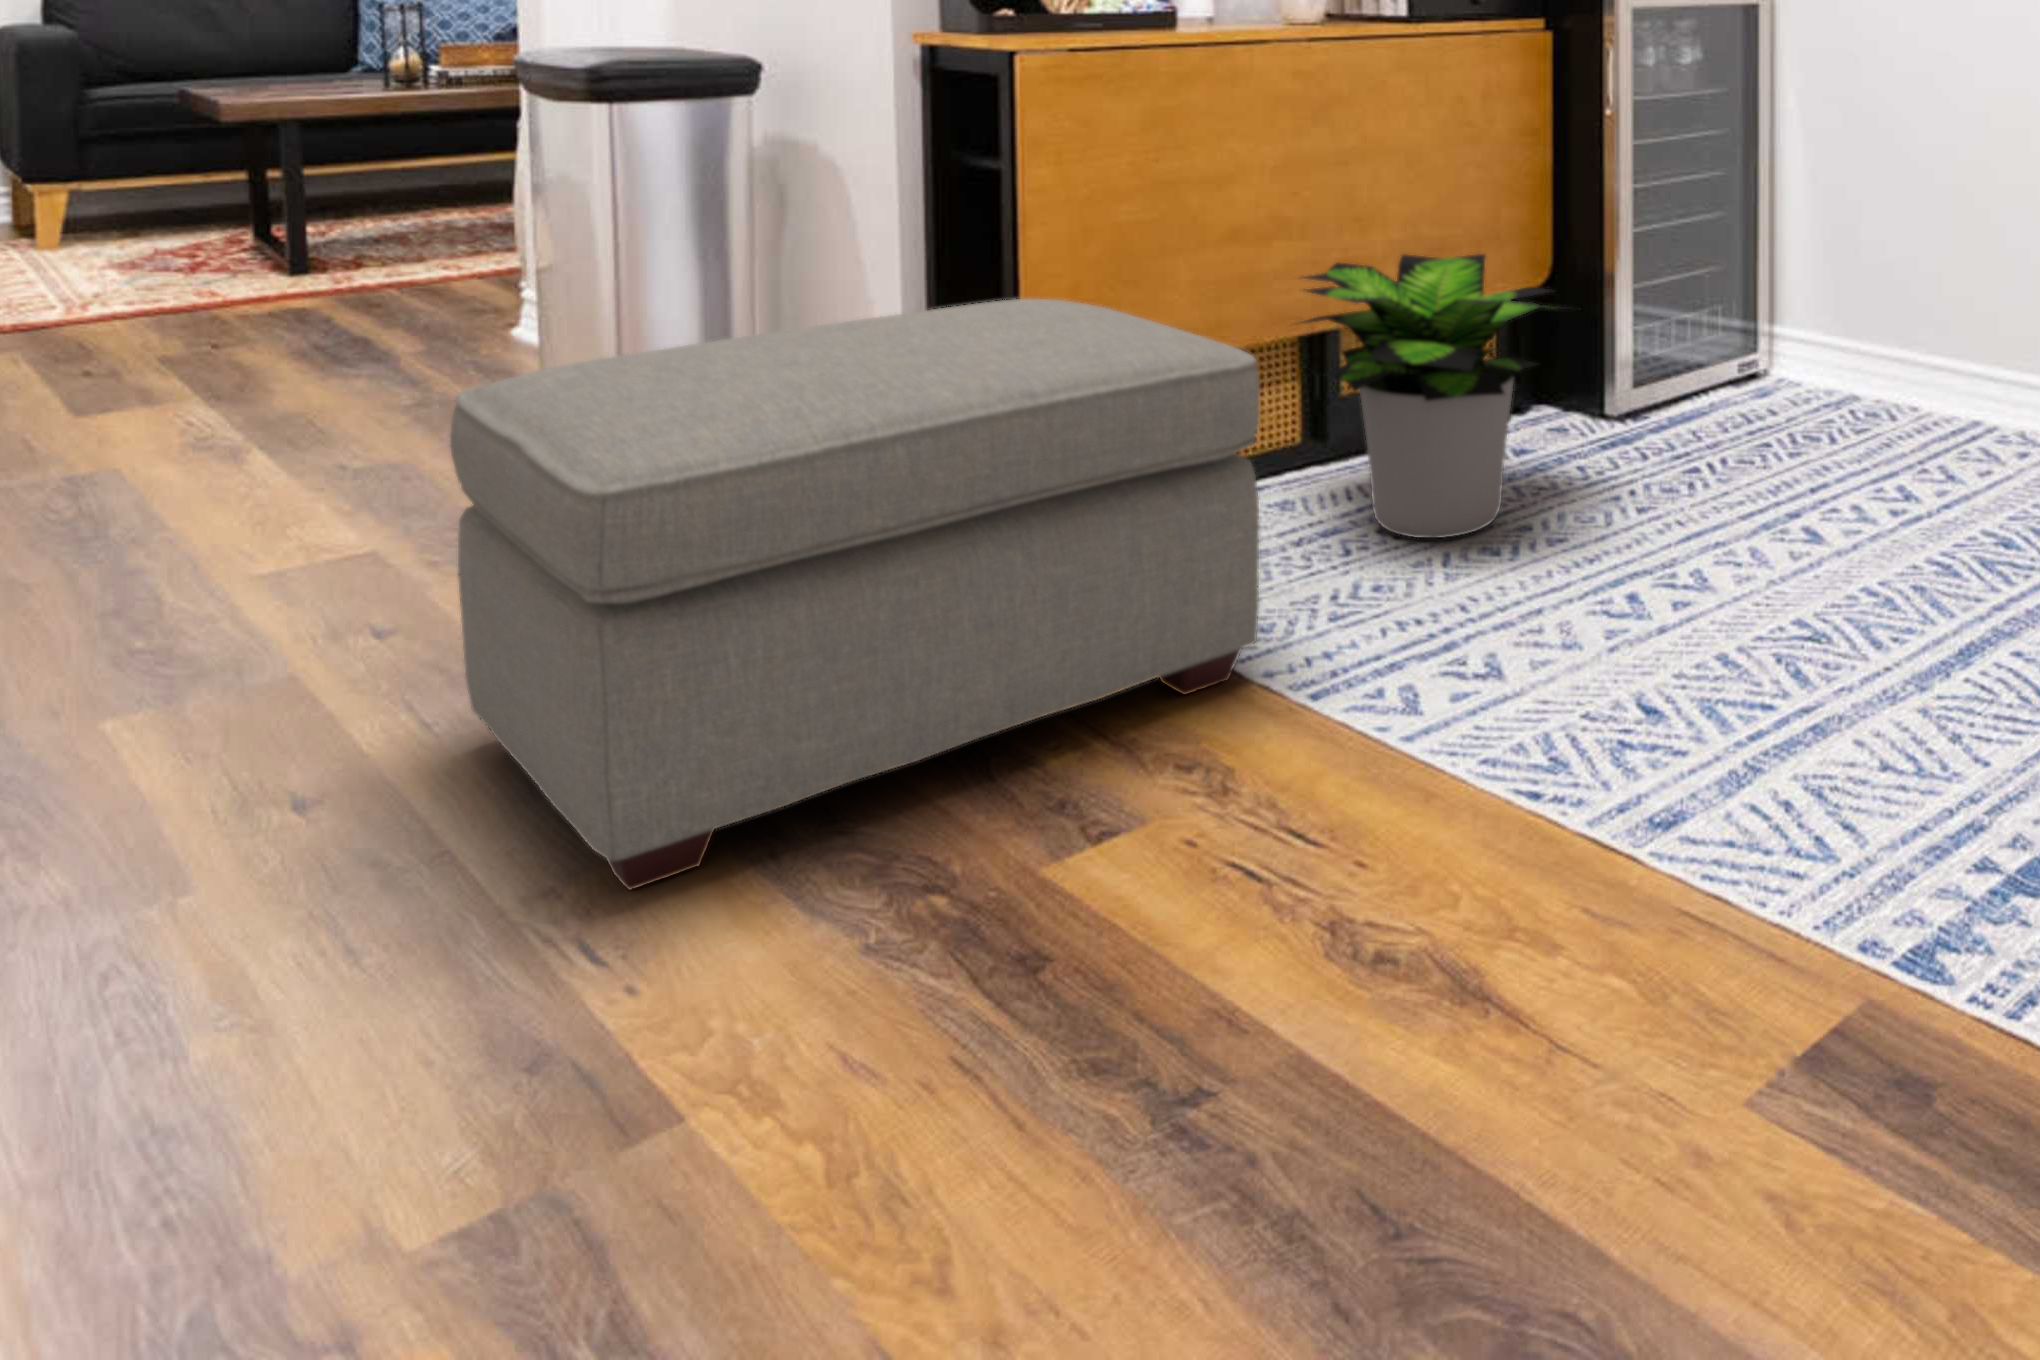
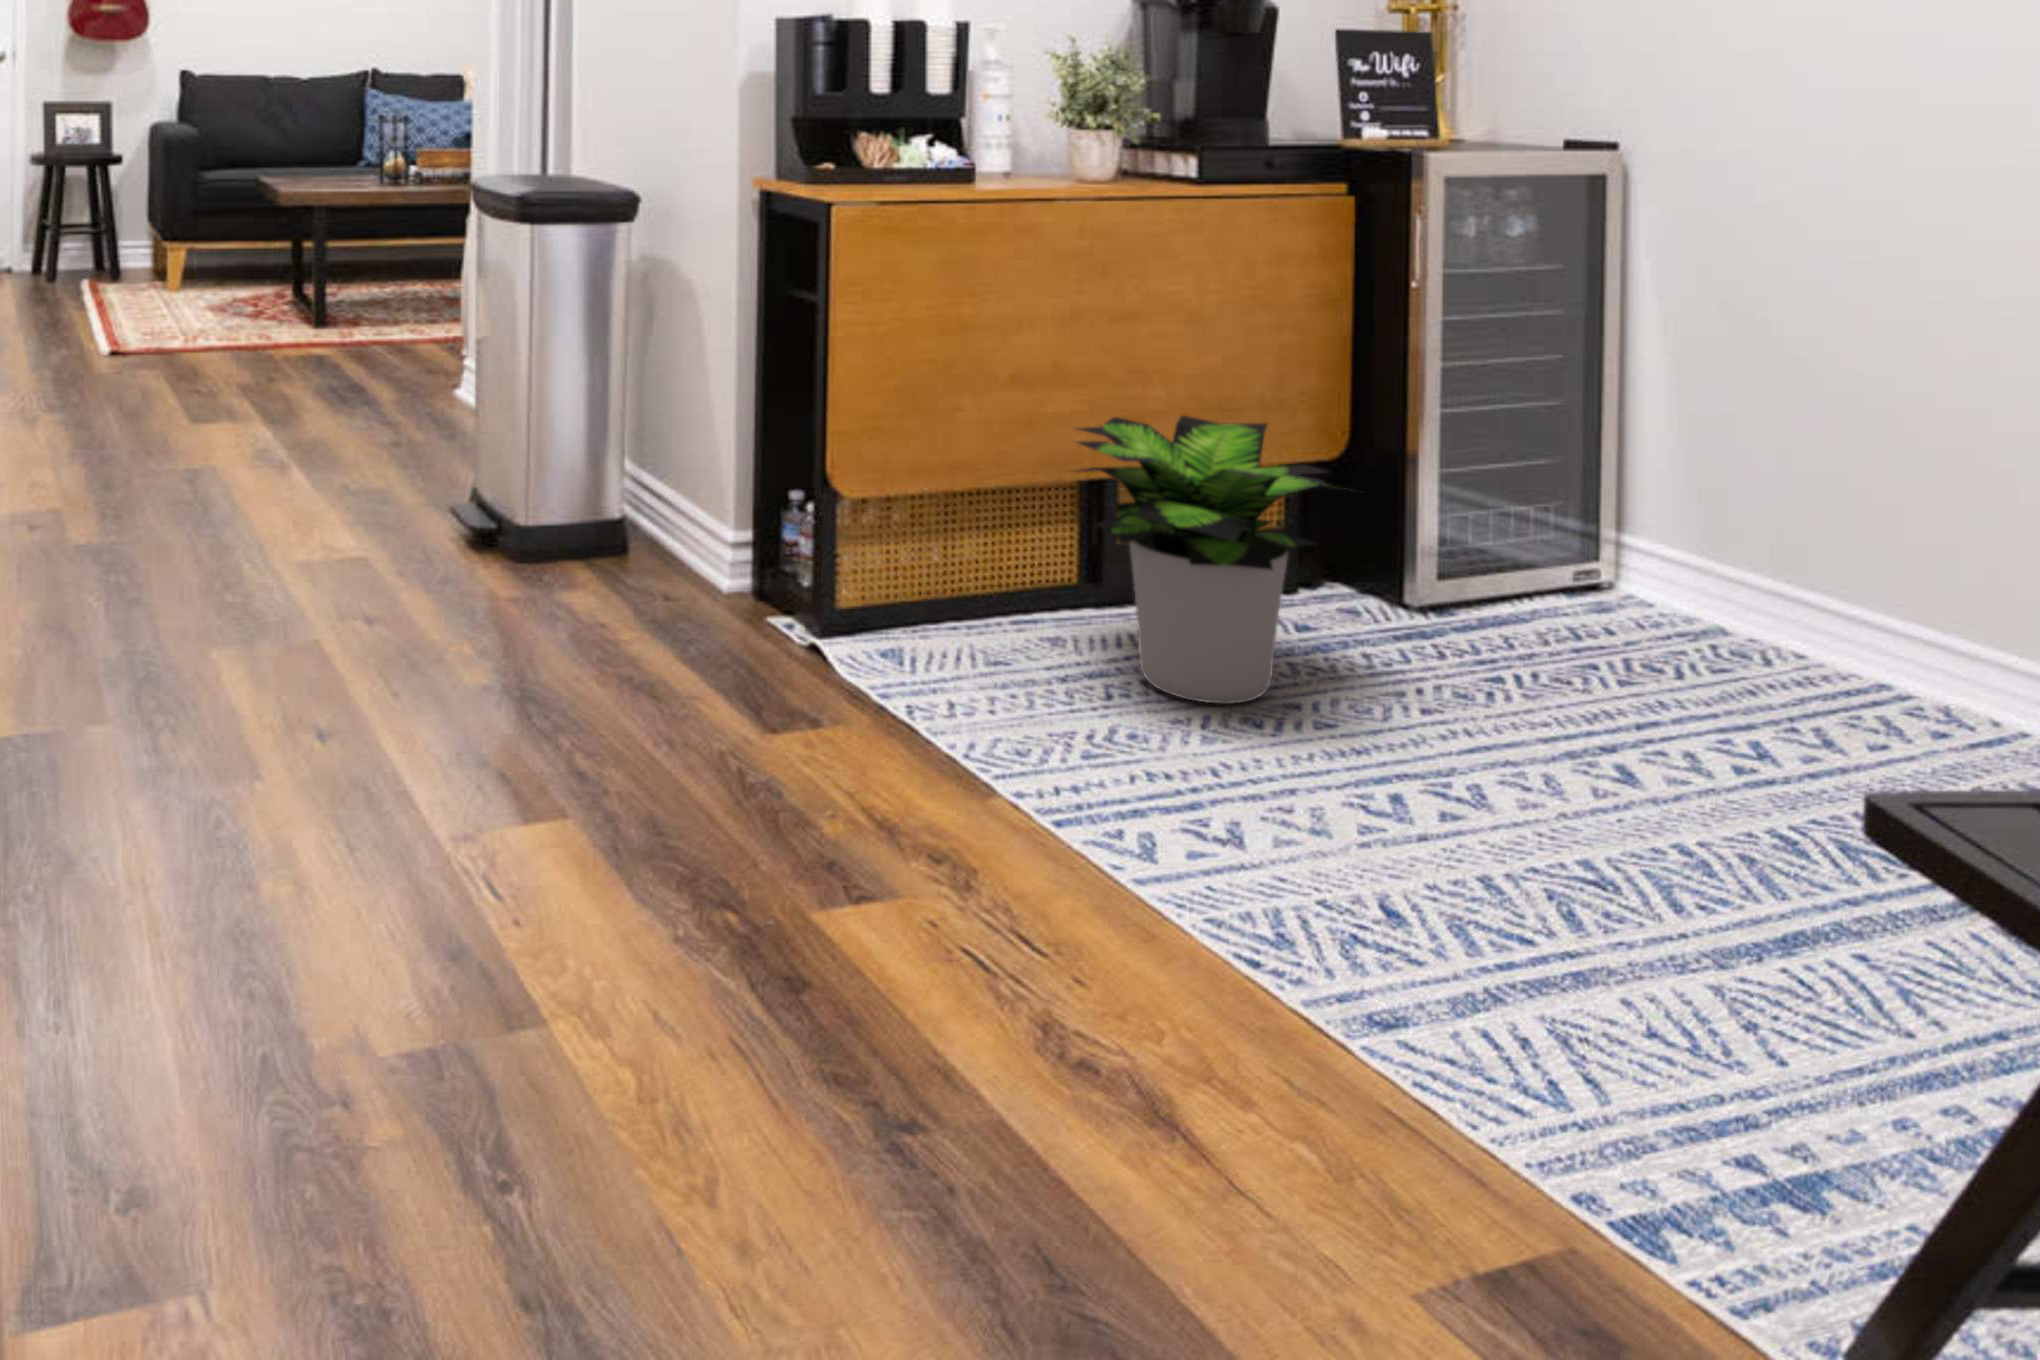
ottoman: present [450,299,1259,890] -> none [424,424,1018,851]

